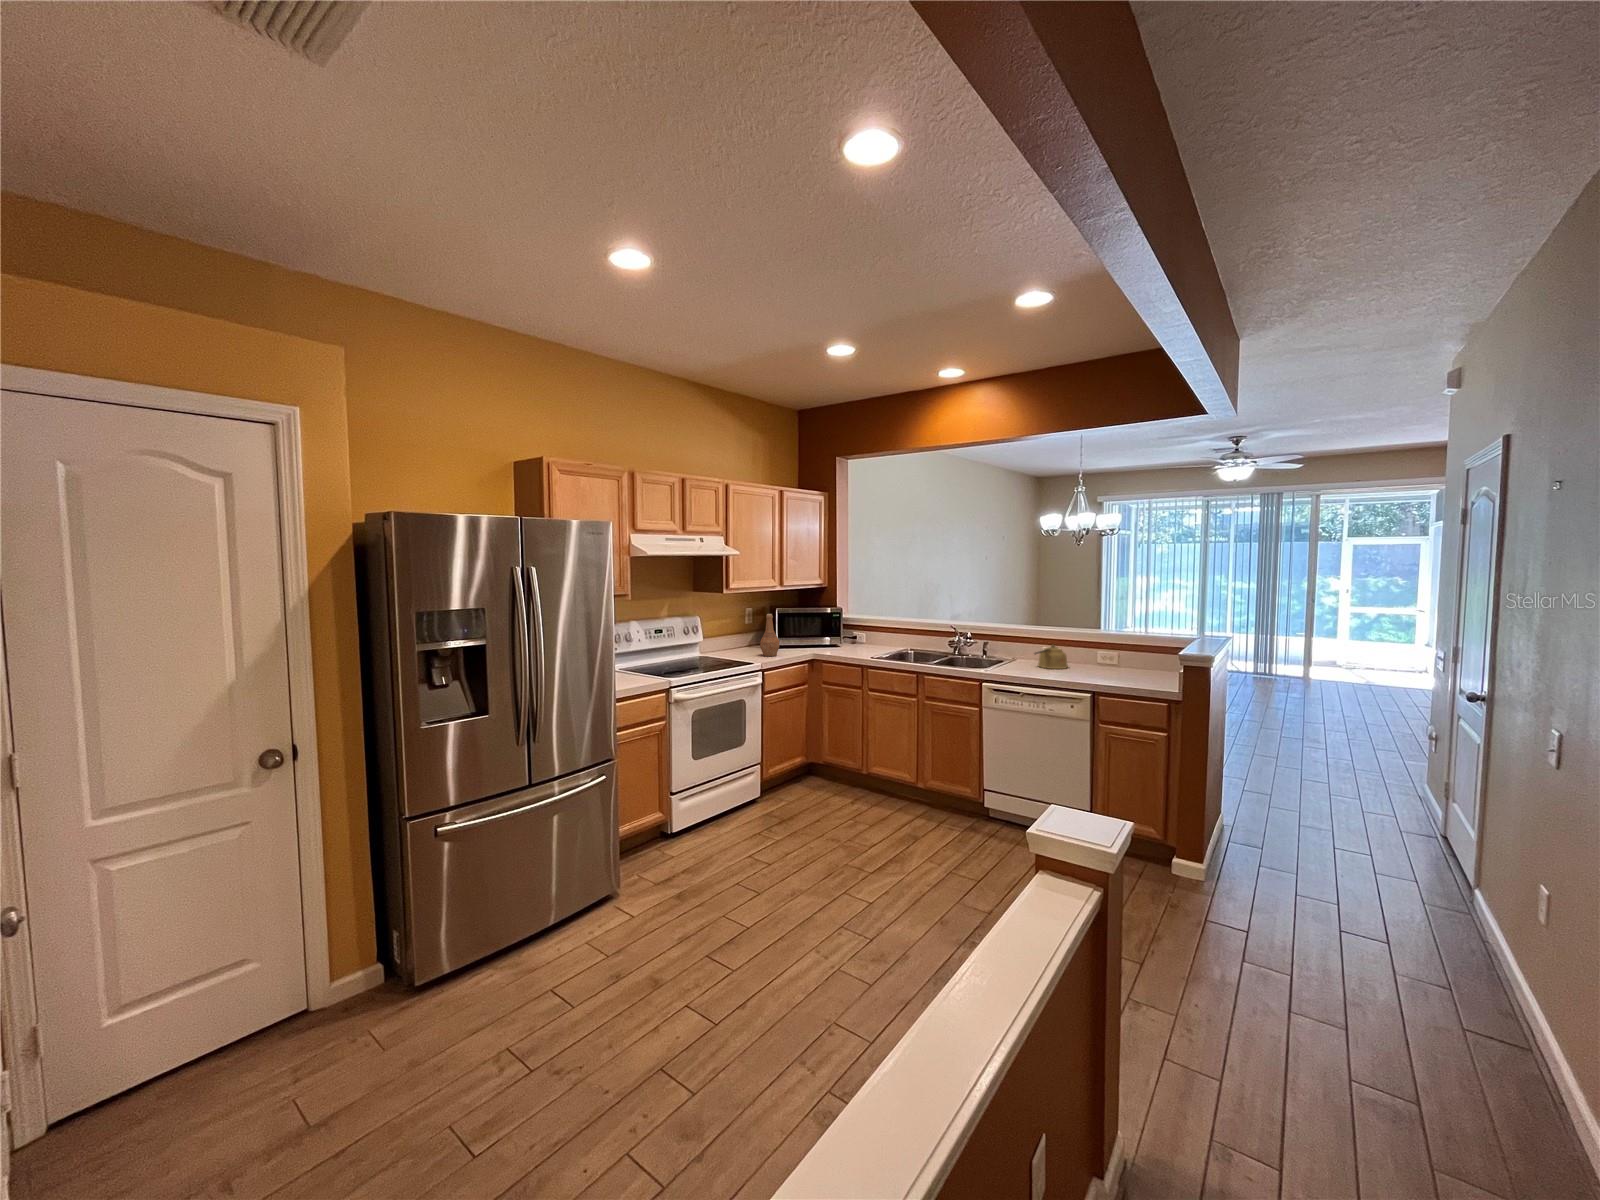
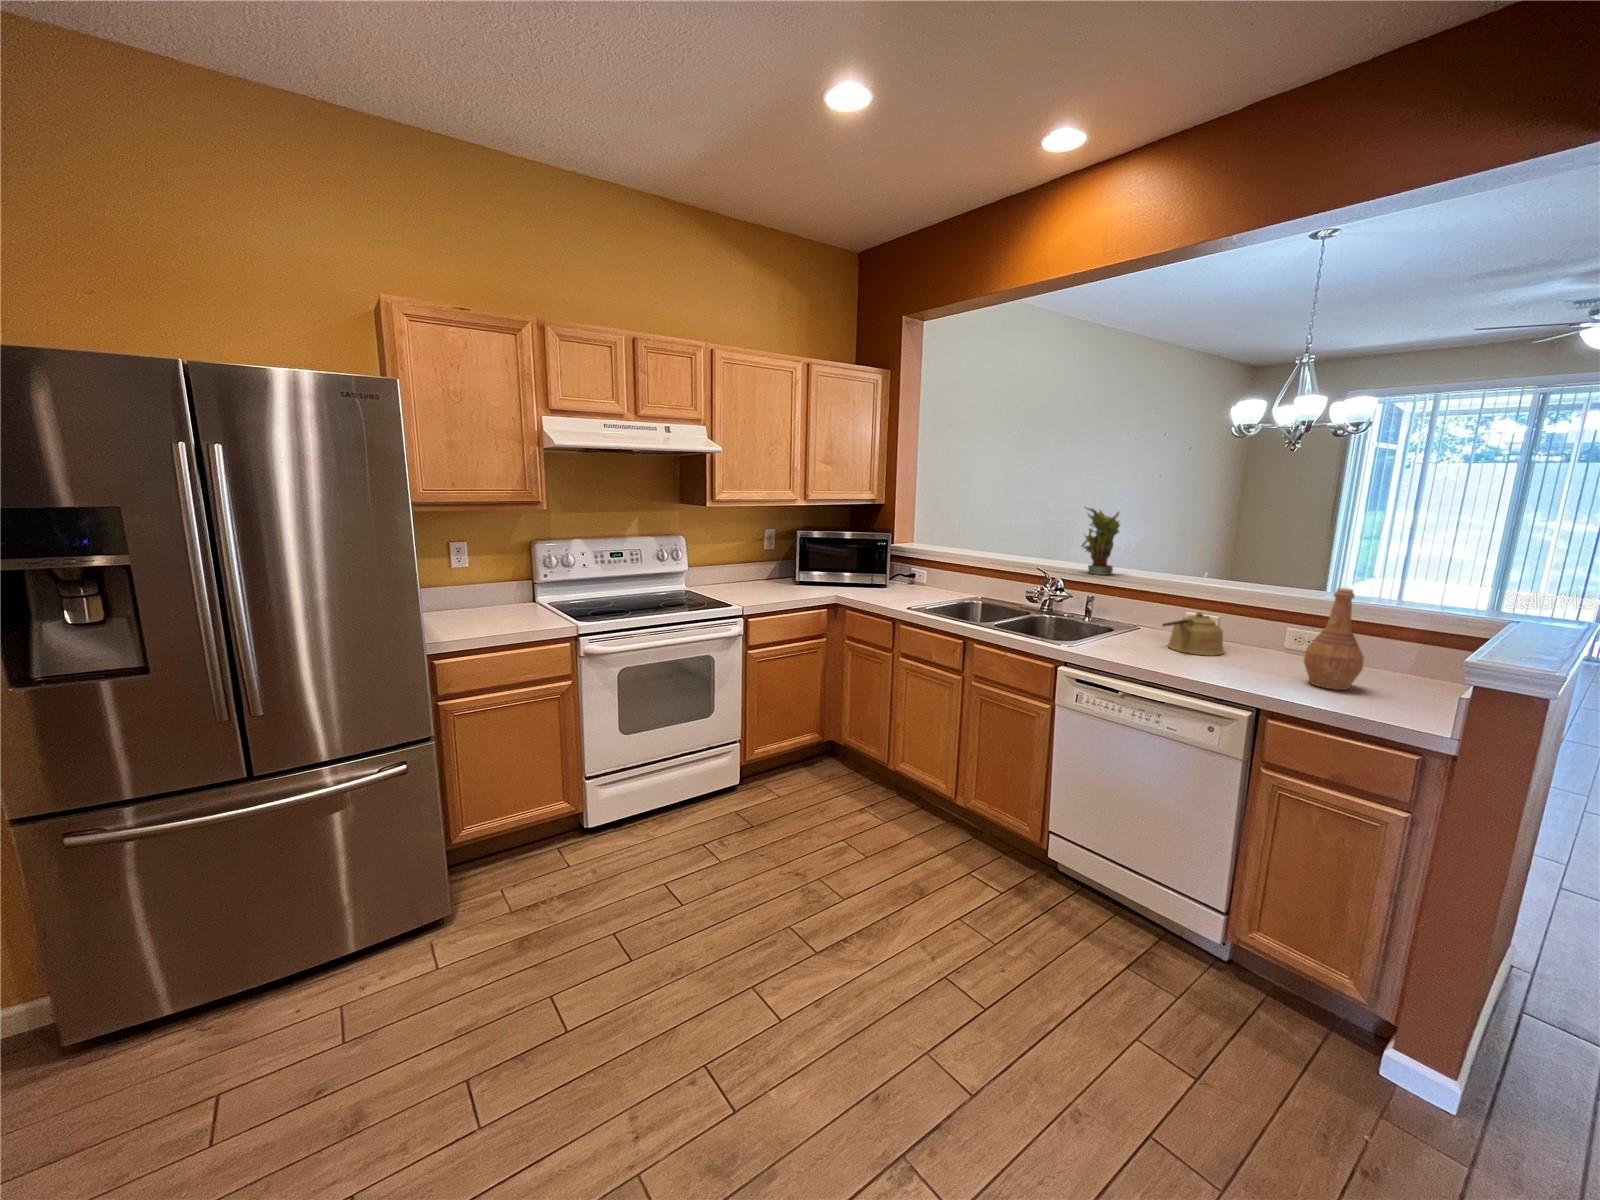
potted plant: none [974,585,999,627] -> present [1082,507,1120,575]
vase: present [760,614,779,656] -> present [1304,588,1364,690]

